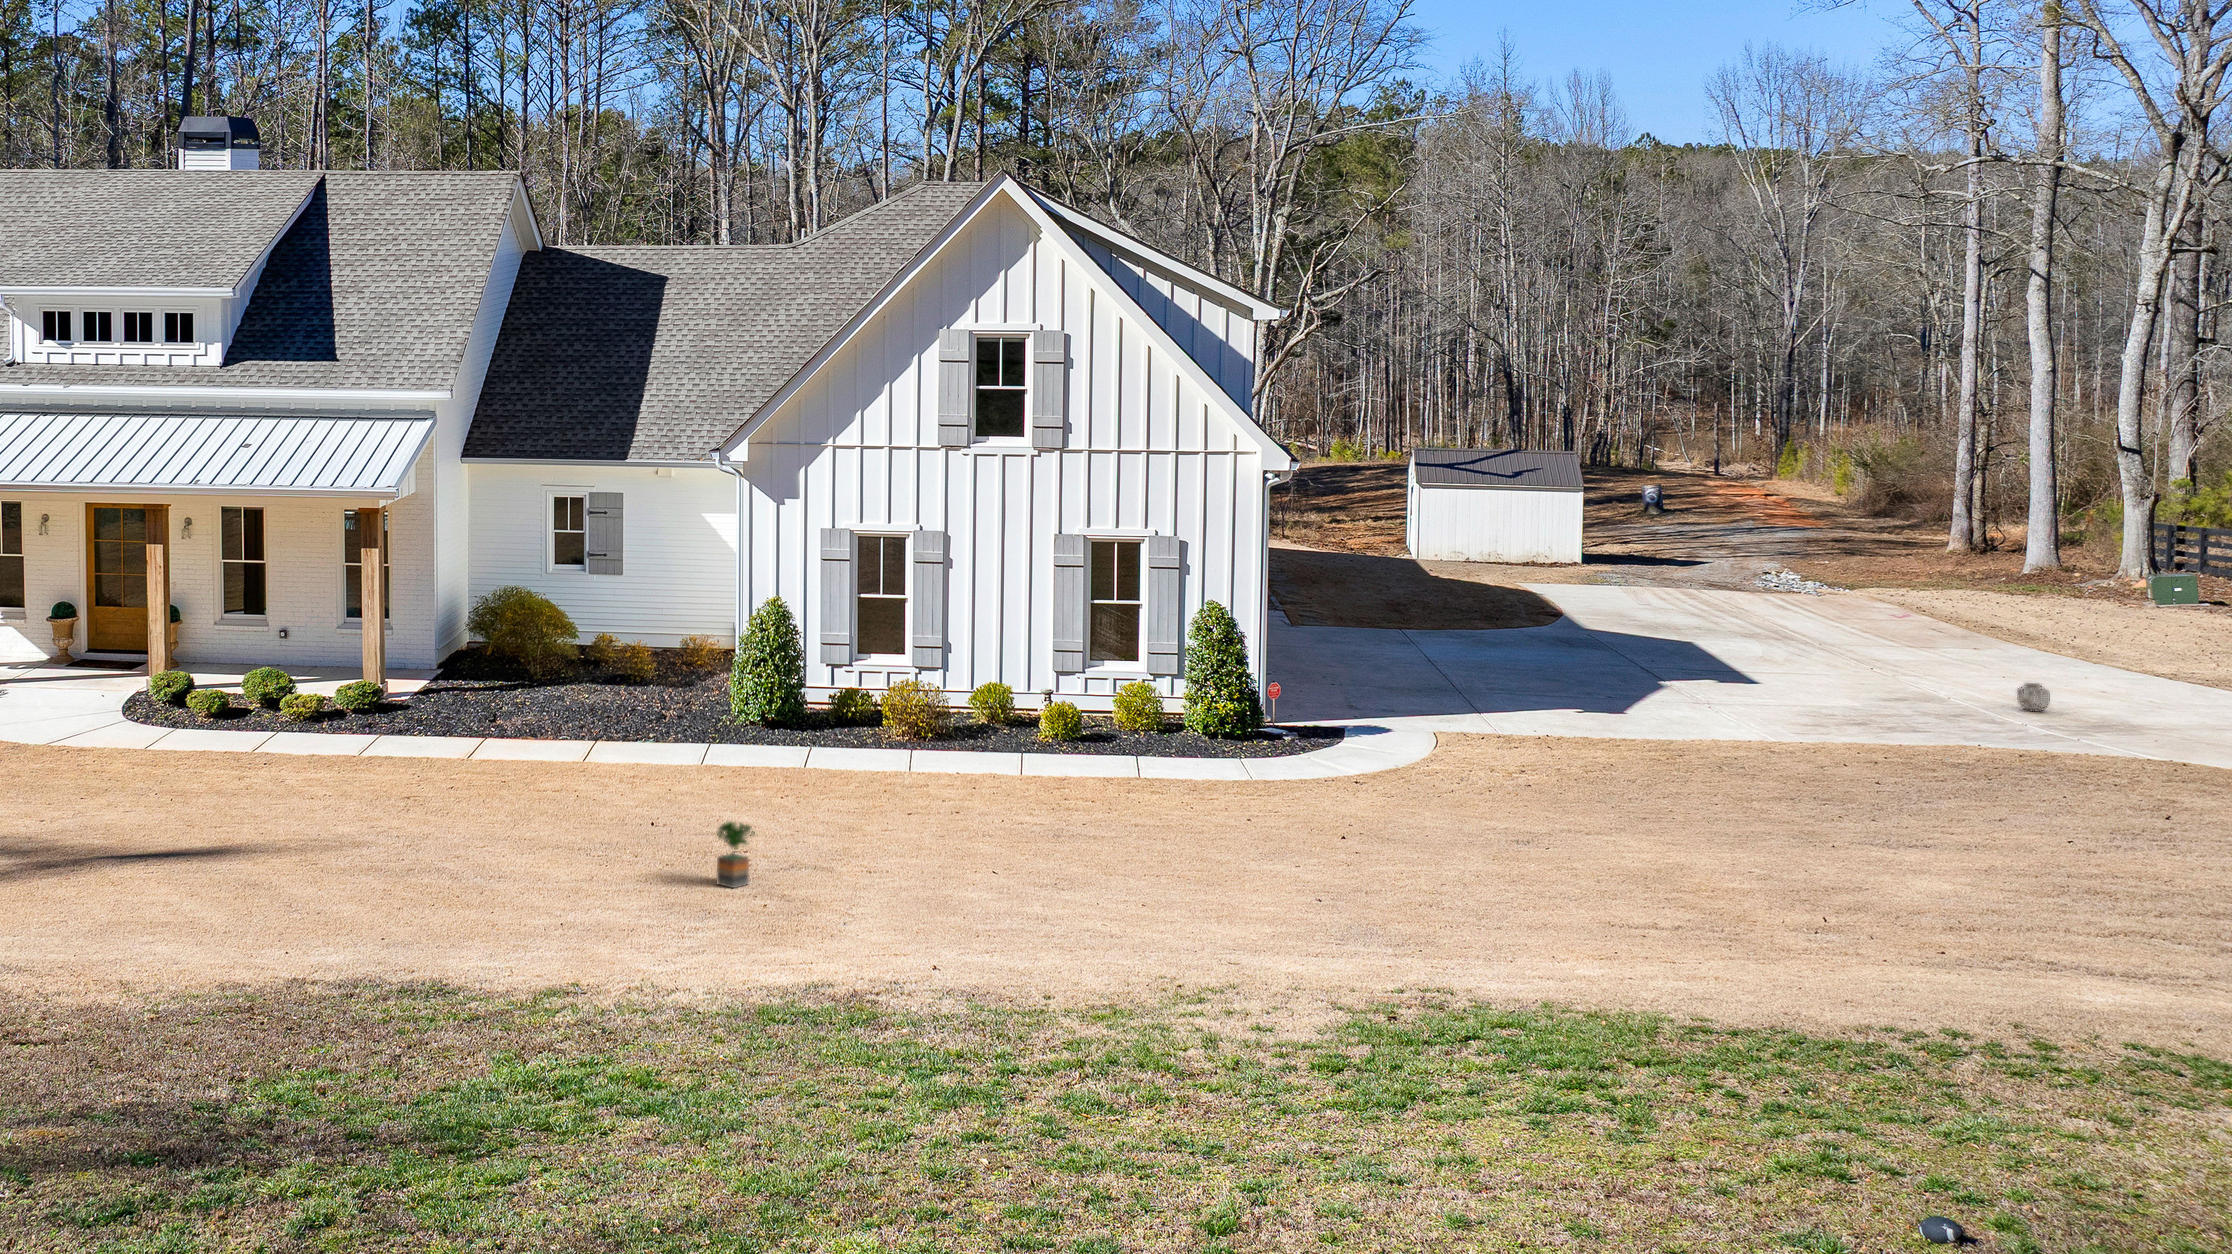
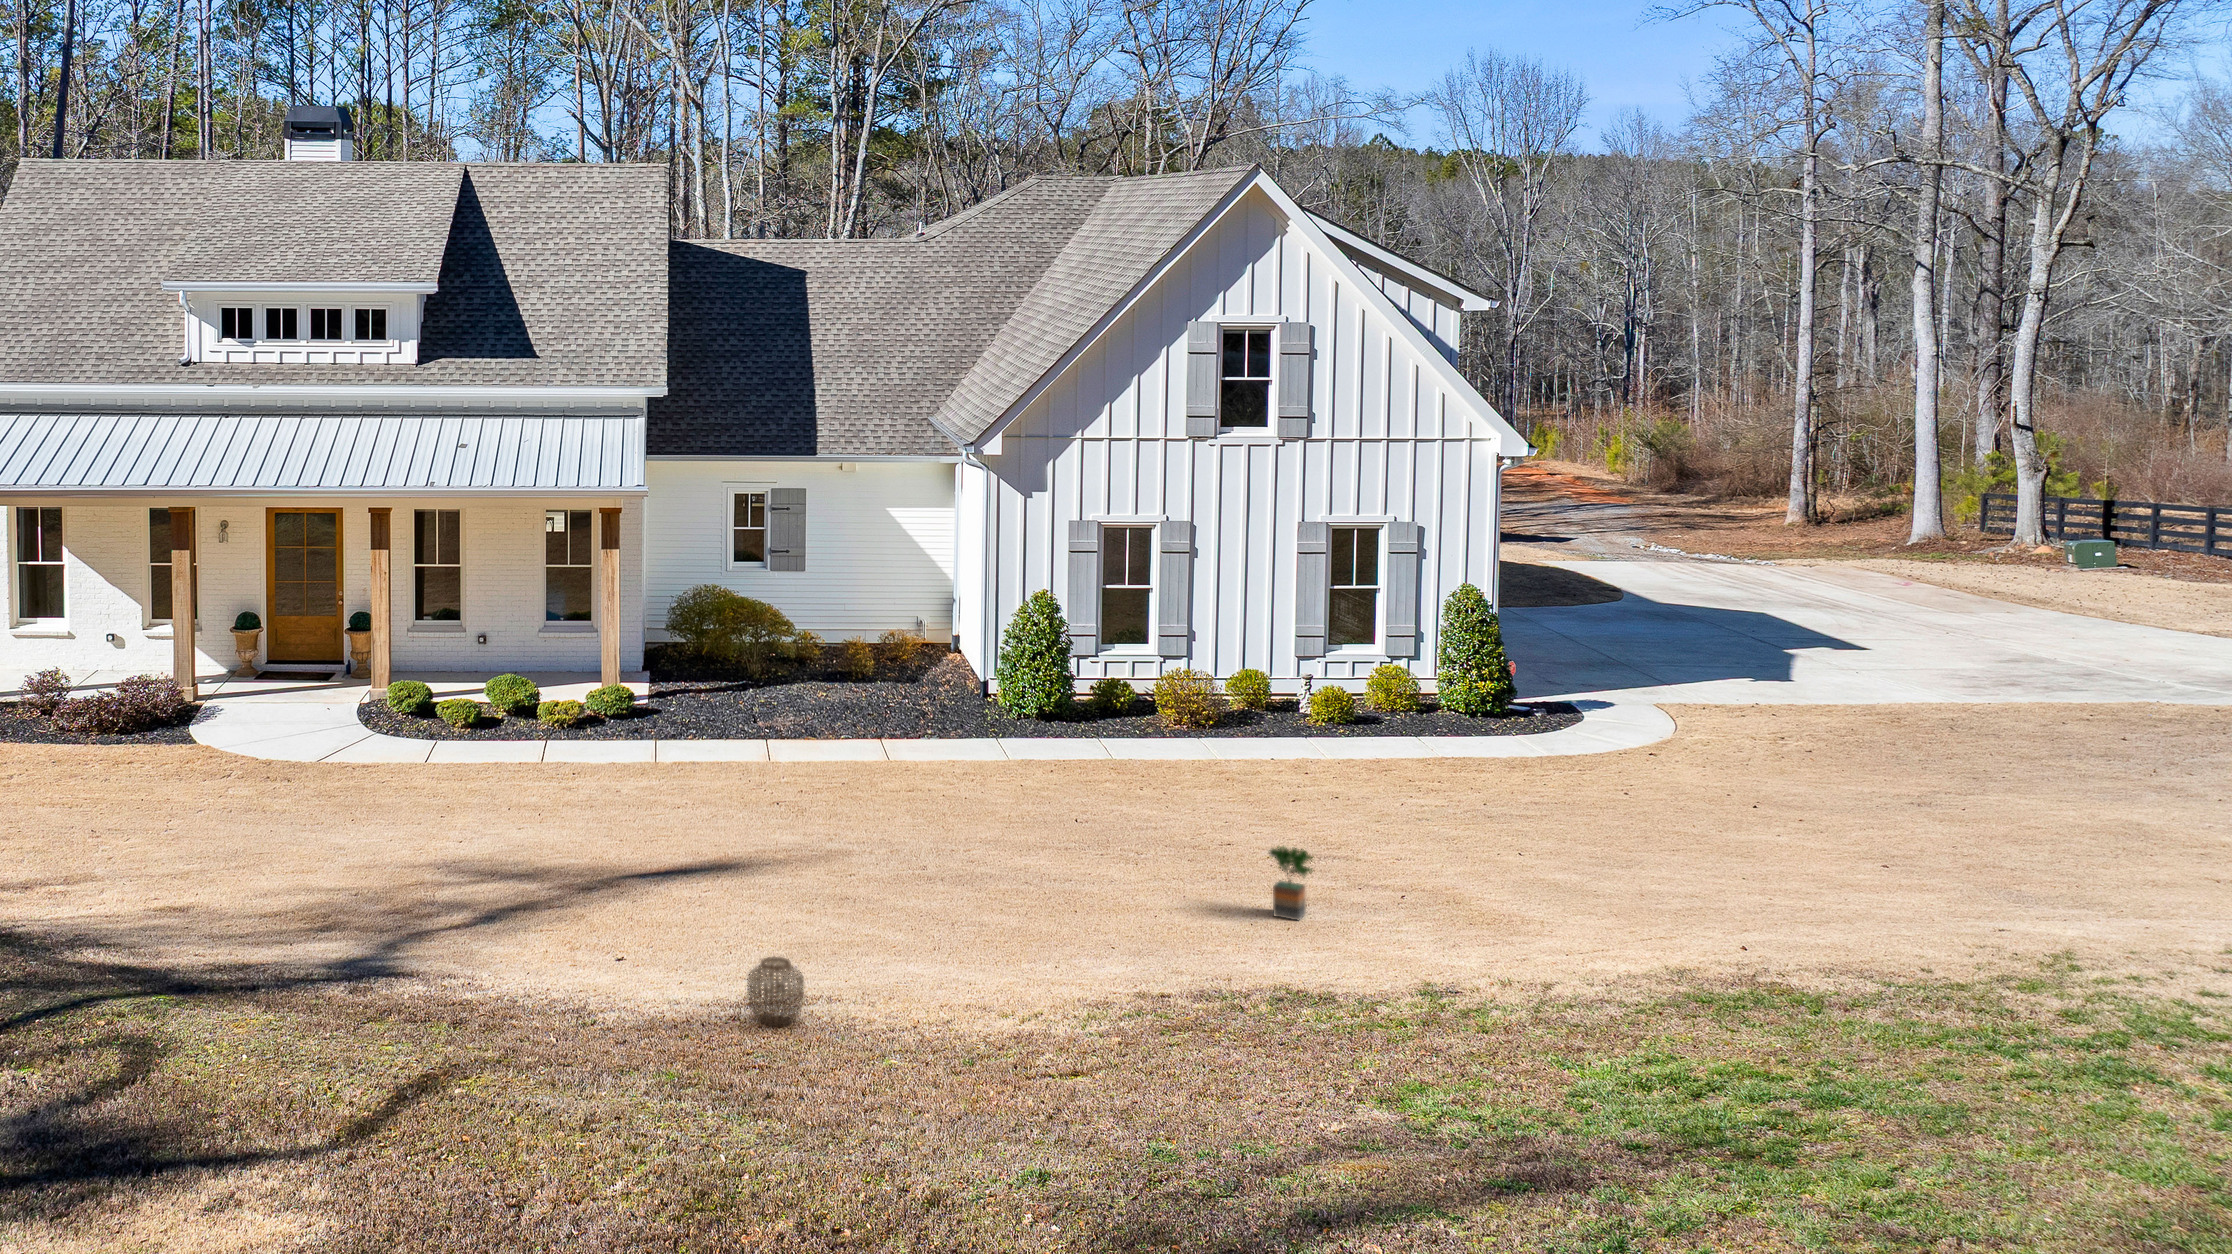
woven basket: present [2017,683,2050,711] -> present [747,957,804,1026]

